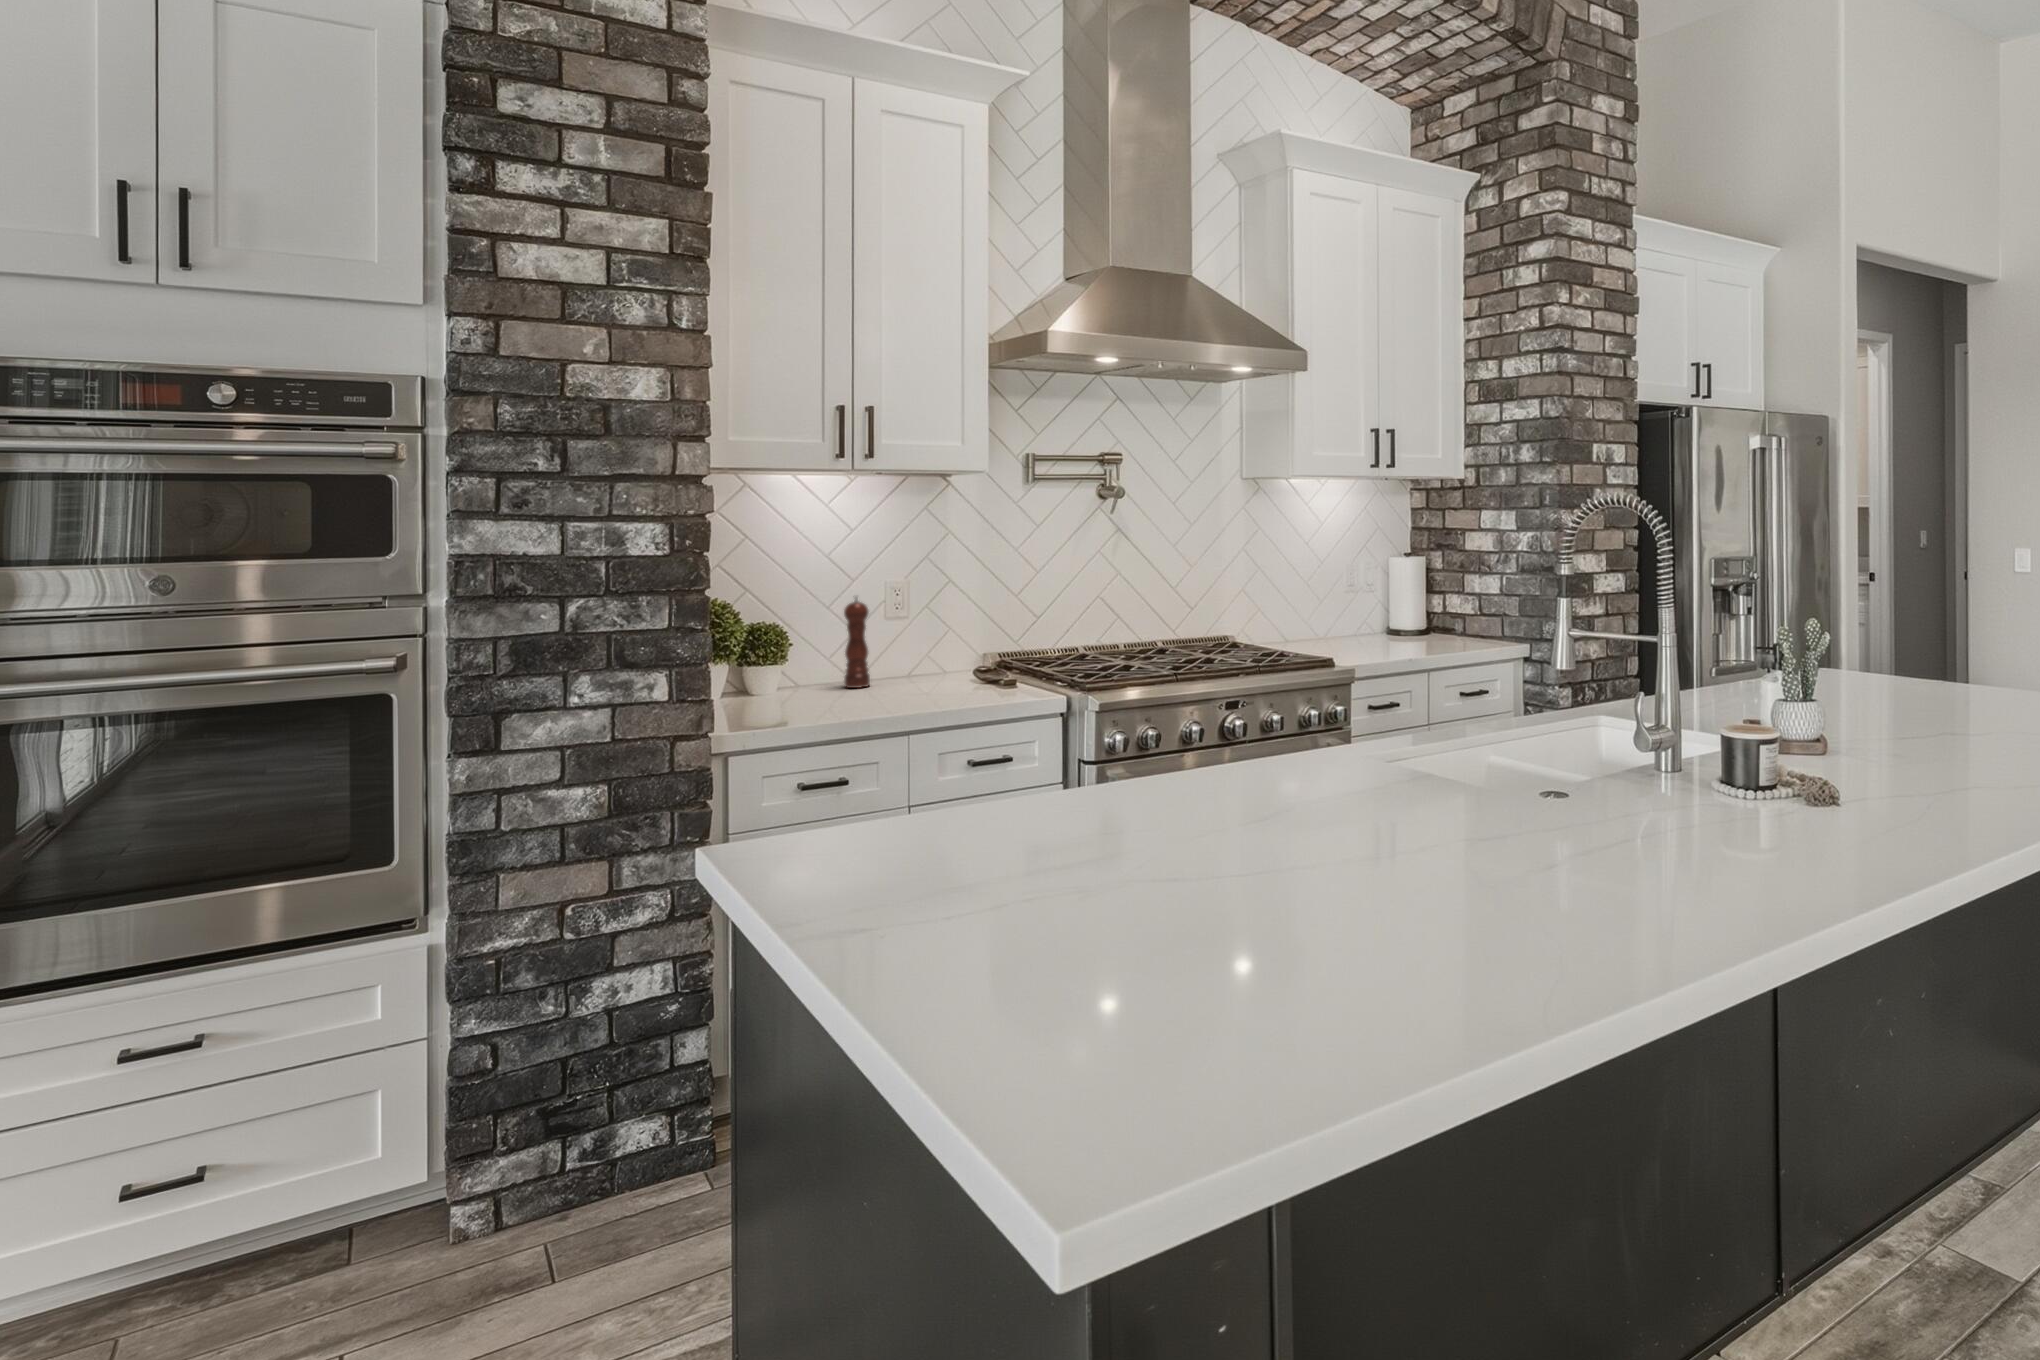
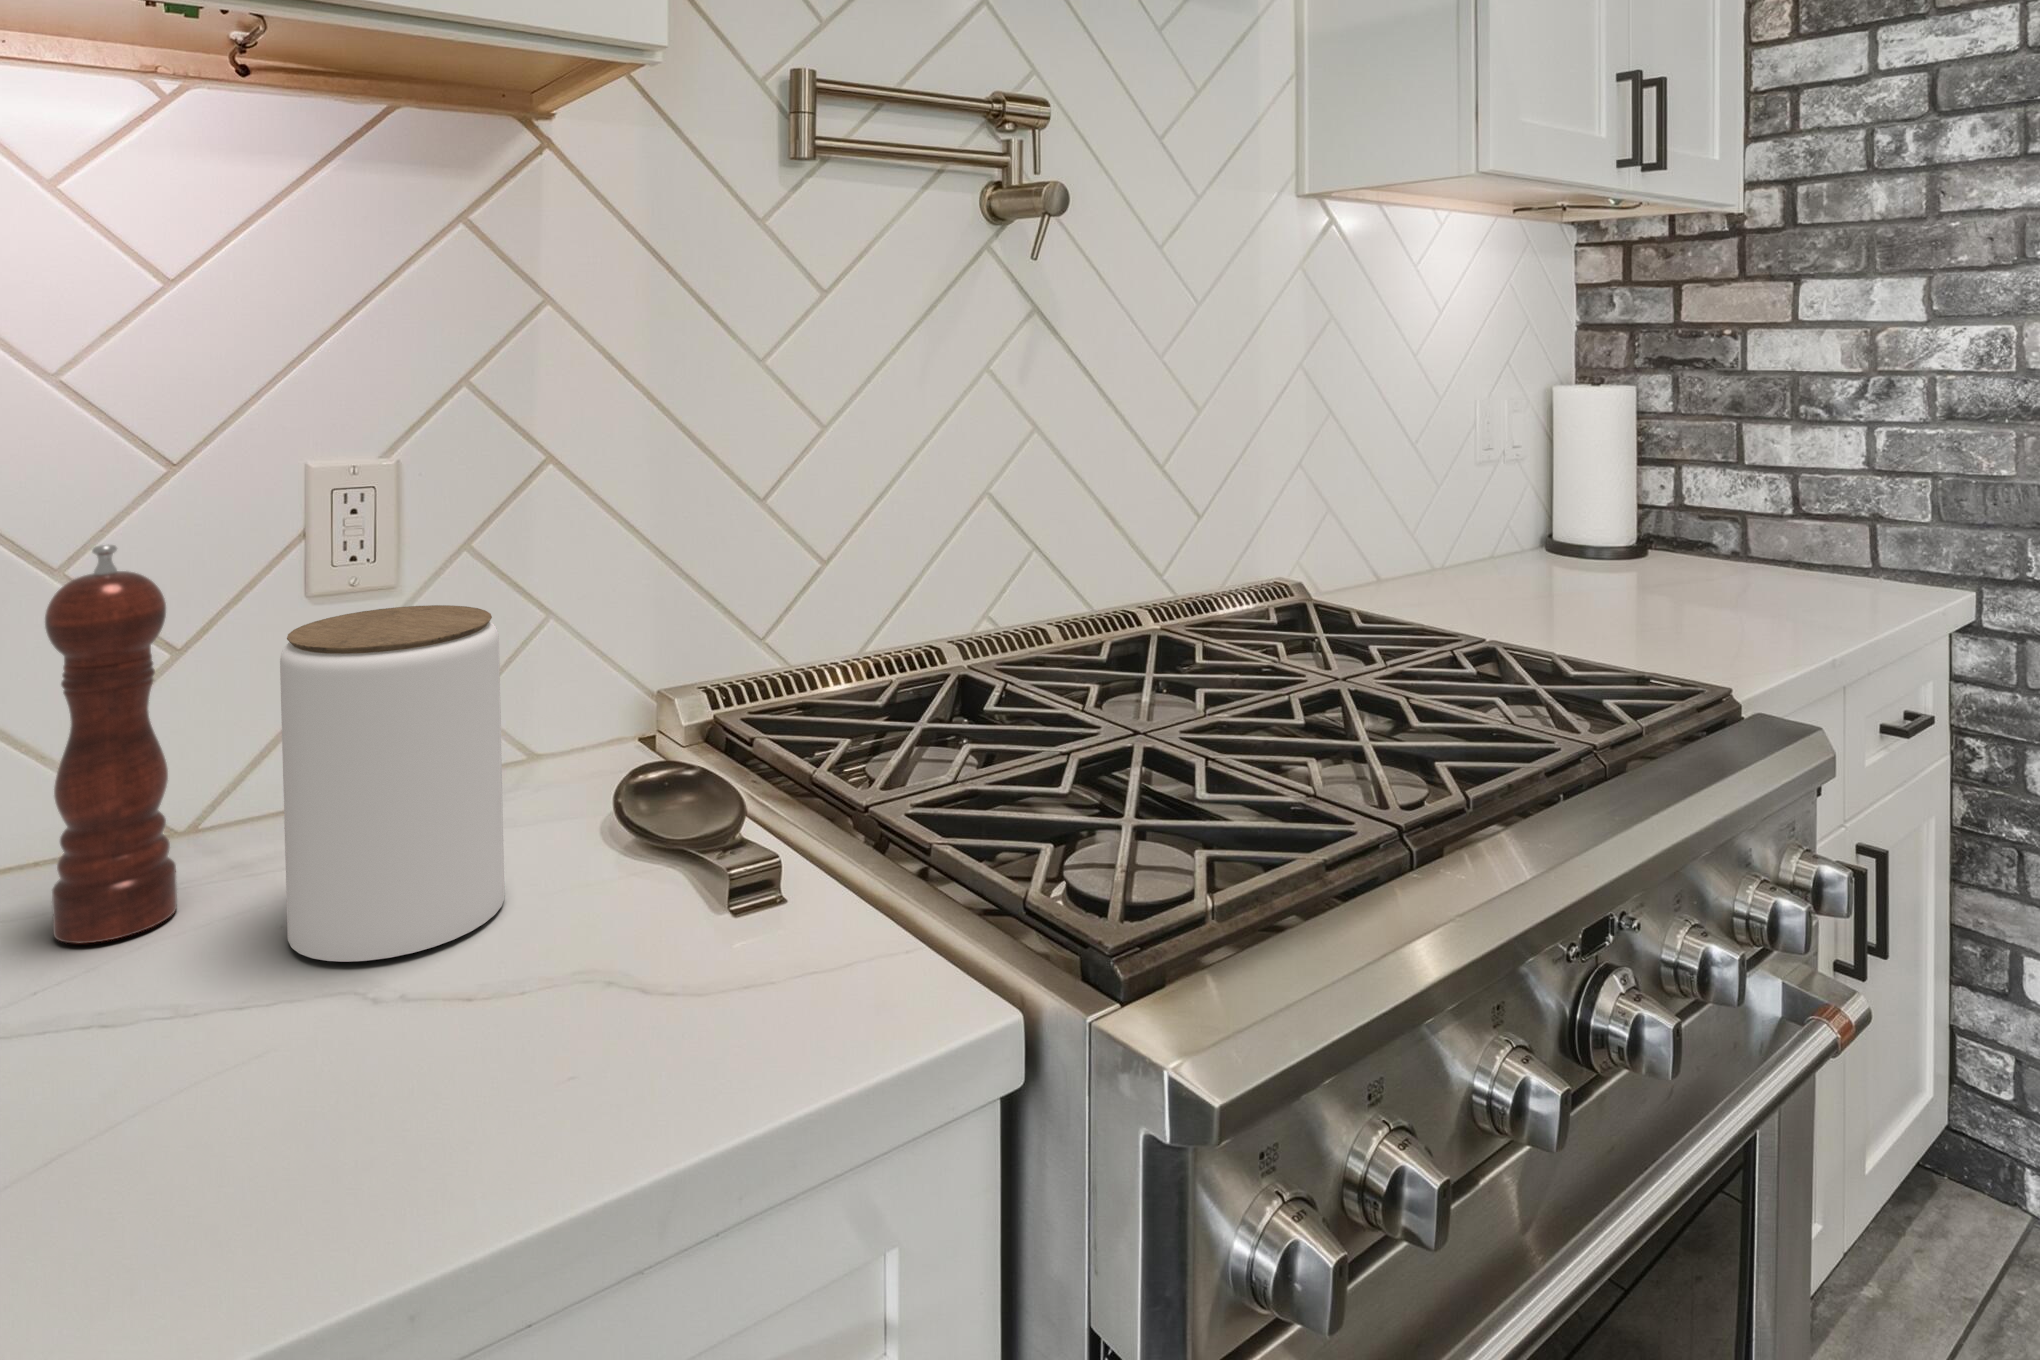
jar: none [899,613,949,689] -> present [280,605,505,962]

